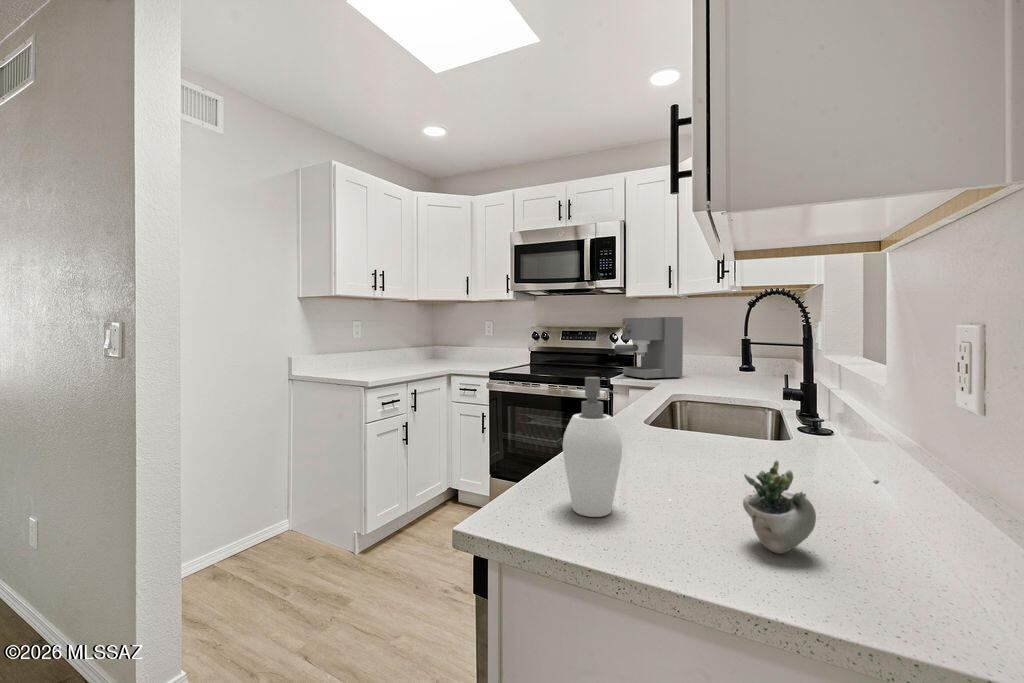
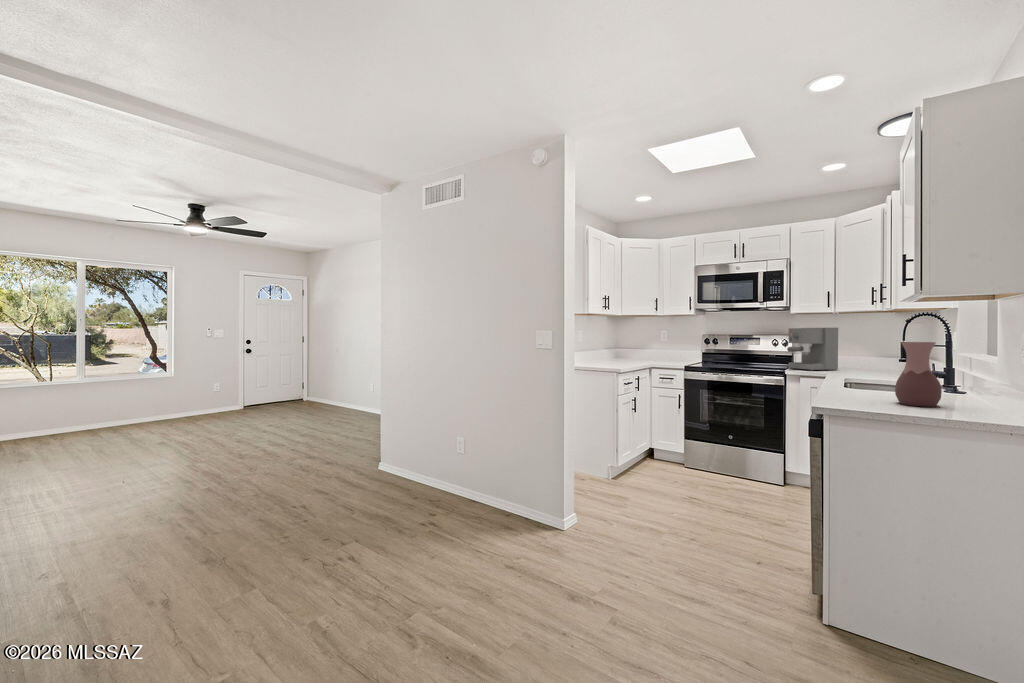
vase: none [675,337,764,498] -> present [895,342,942,407]
soap dispenser: present [563,377,622,517] -> none [856,357,889,409]
succulent plant: present [743,460,879,554] -> none [941,384,995,415]

